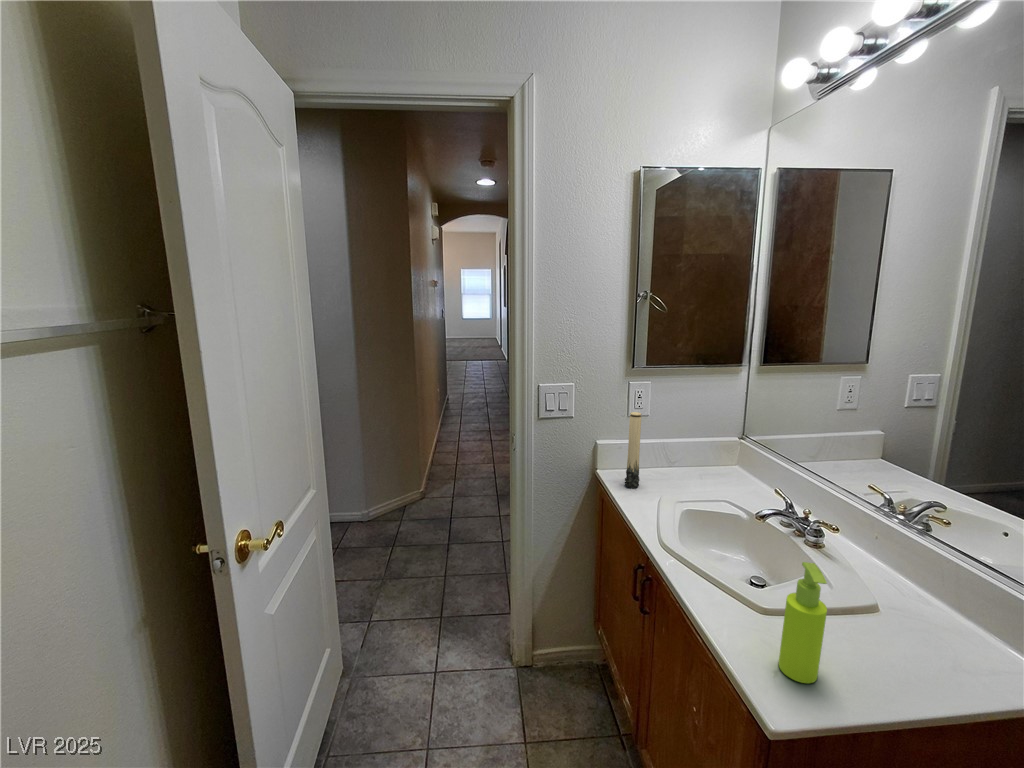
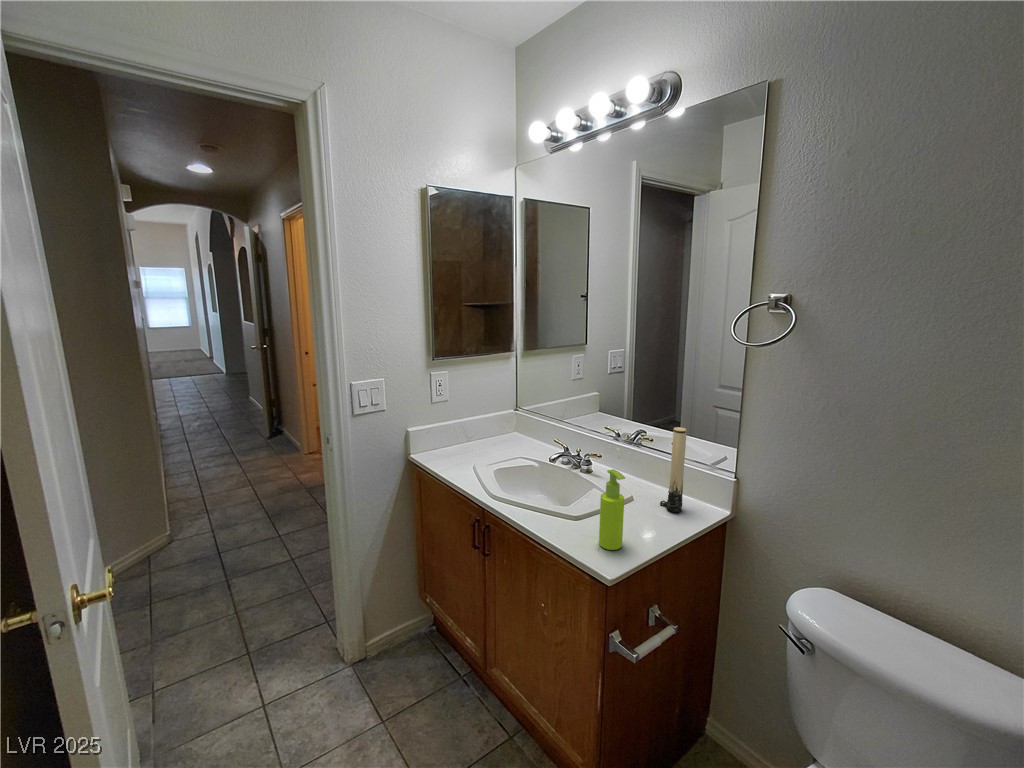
candle: present [625,412,642,488] -> present [660,427,686,512]

